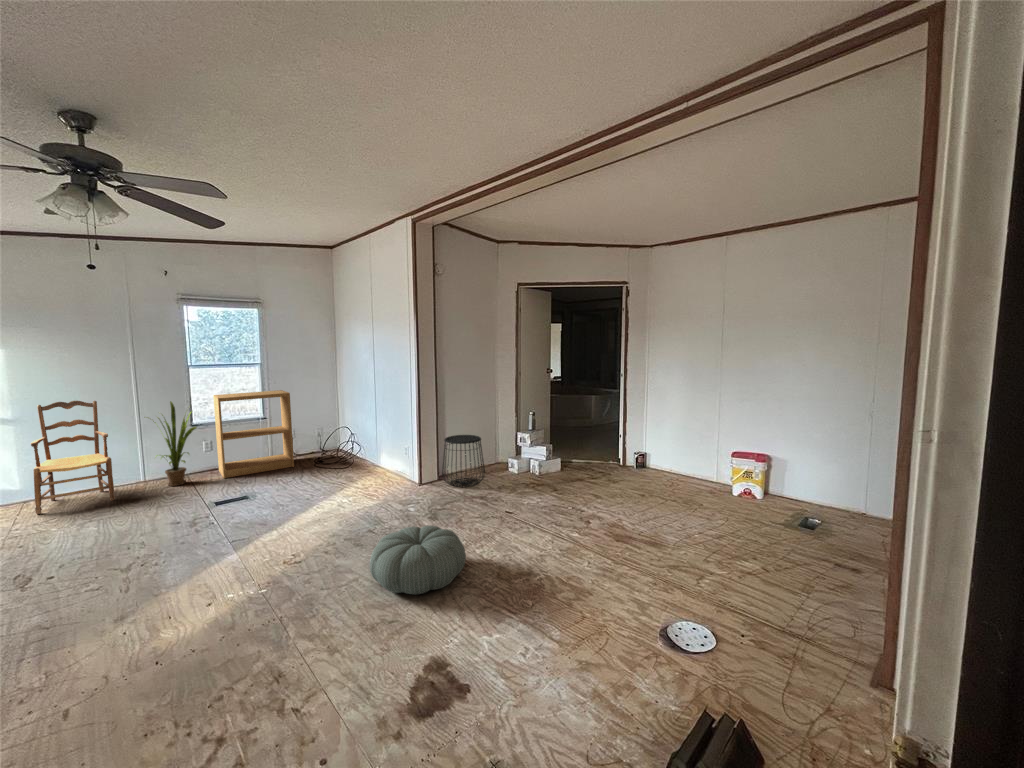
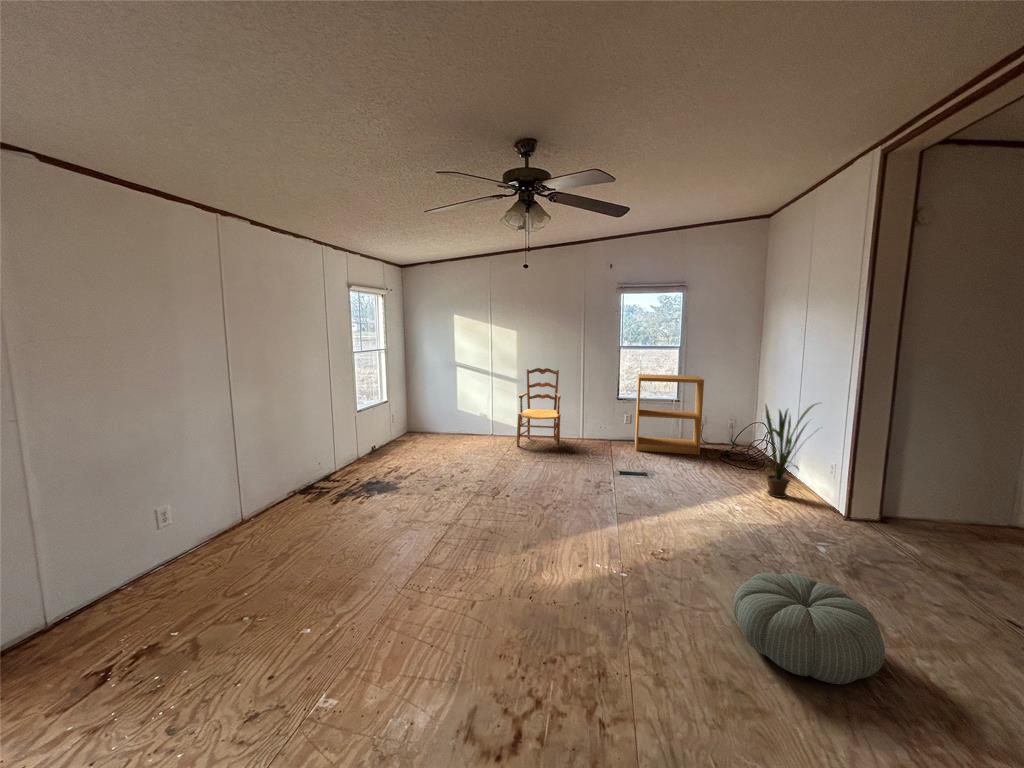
house plant: present [155,401,197,486] -> present [765,404,816,498]
side table: present [442,435,485,487] -> none [884,467,968,548]

